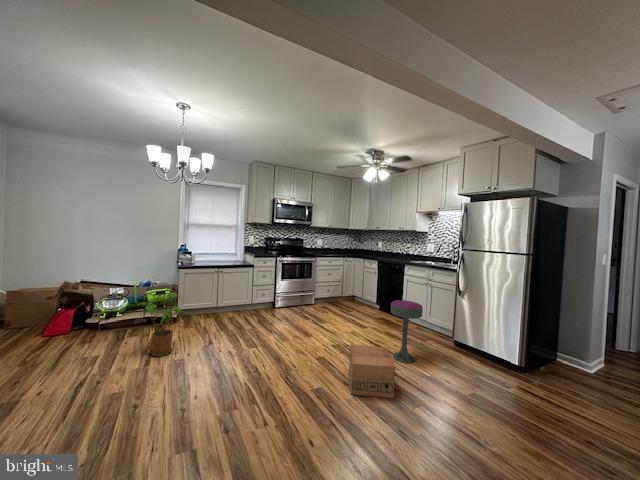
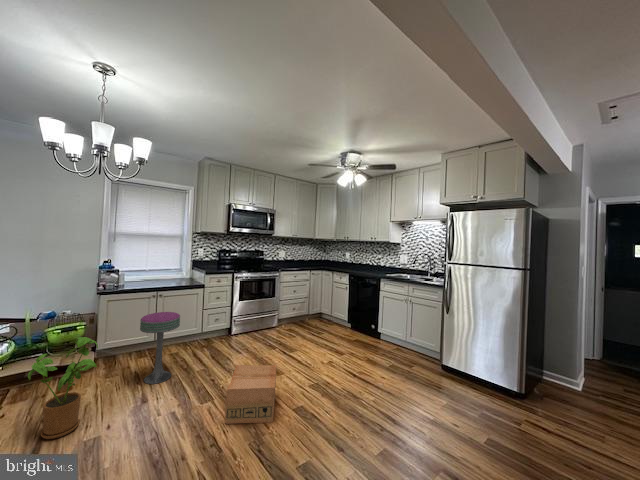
bar stool: present [391,300,423,363] -> present [140,312,180,384]
cardboard box: present [349,345,396,398] -> present [225,365,276,424]

